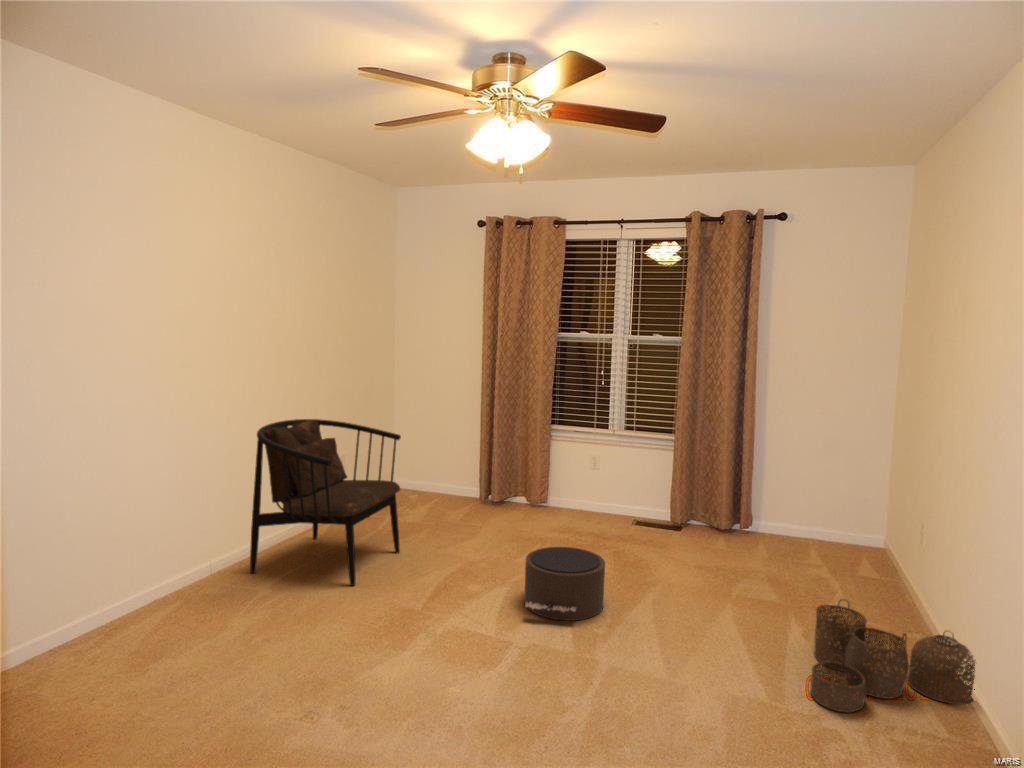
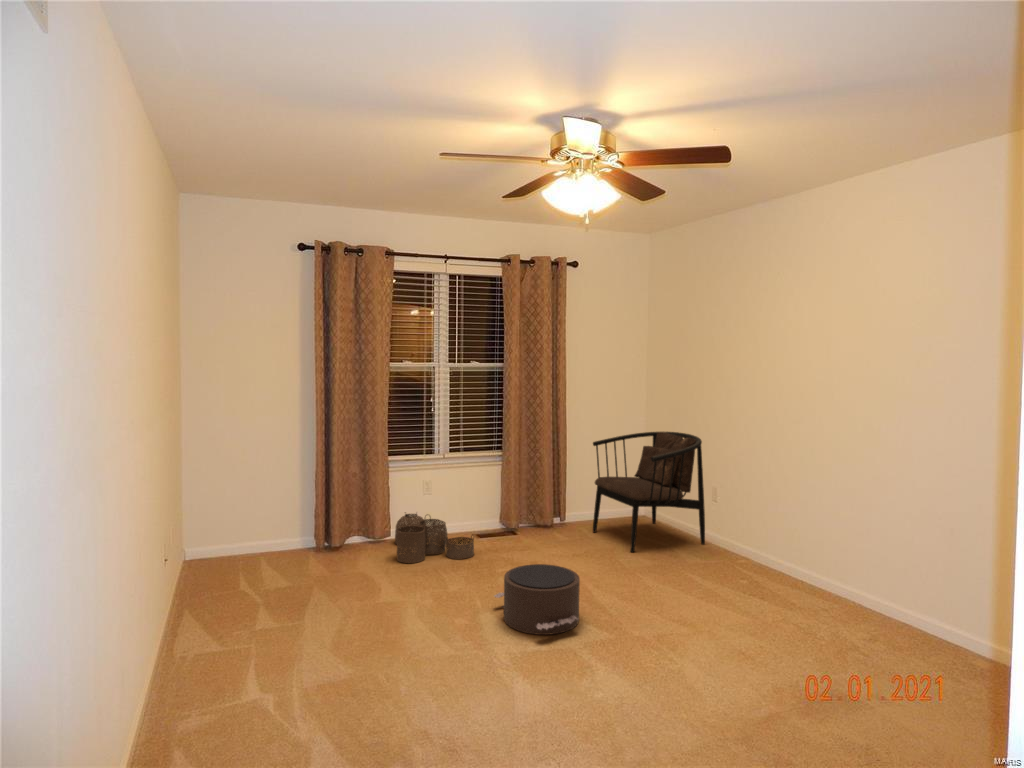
armchair: present [250,419,401,586] -> present [593,432,705,552]
woven basket: present [810,599,975,712] -> present [395,512,474,563]

